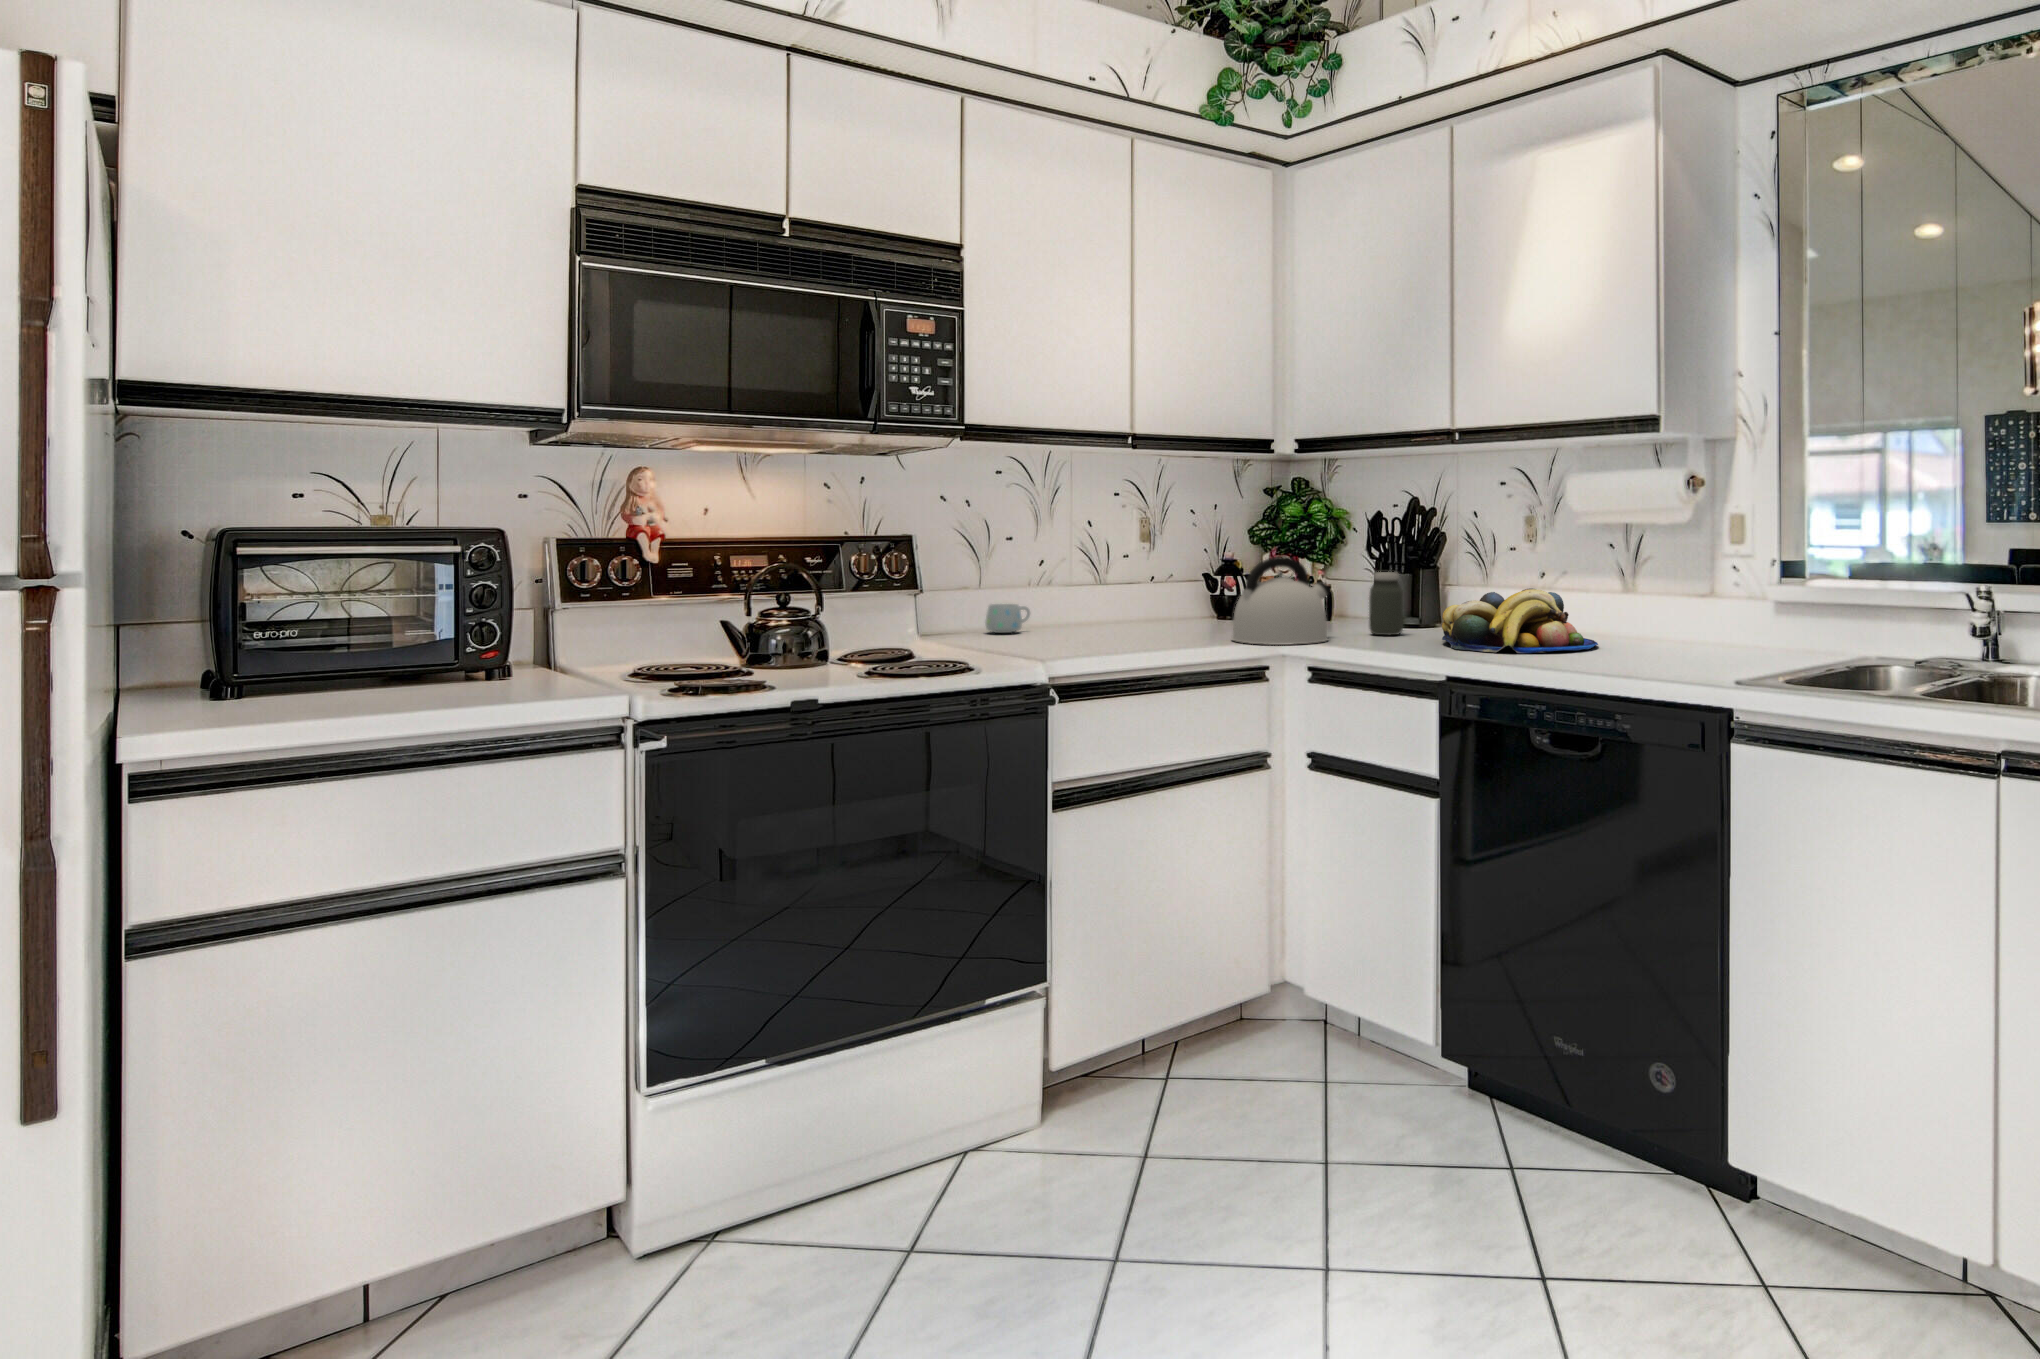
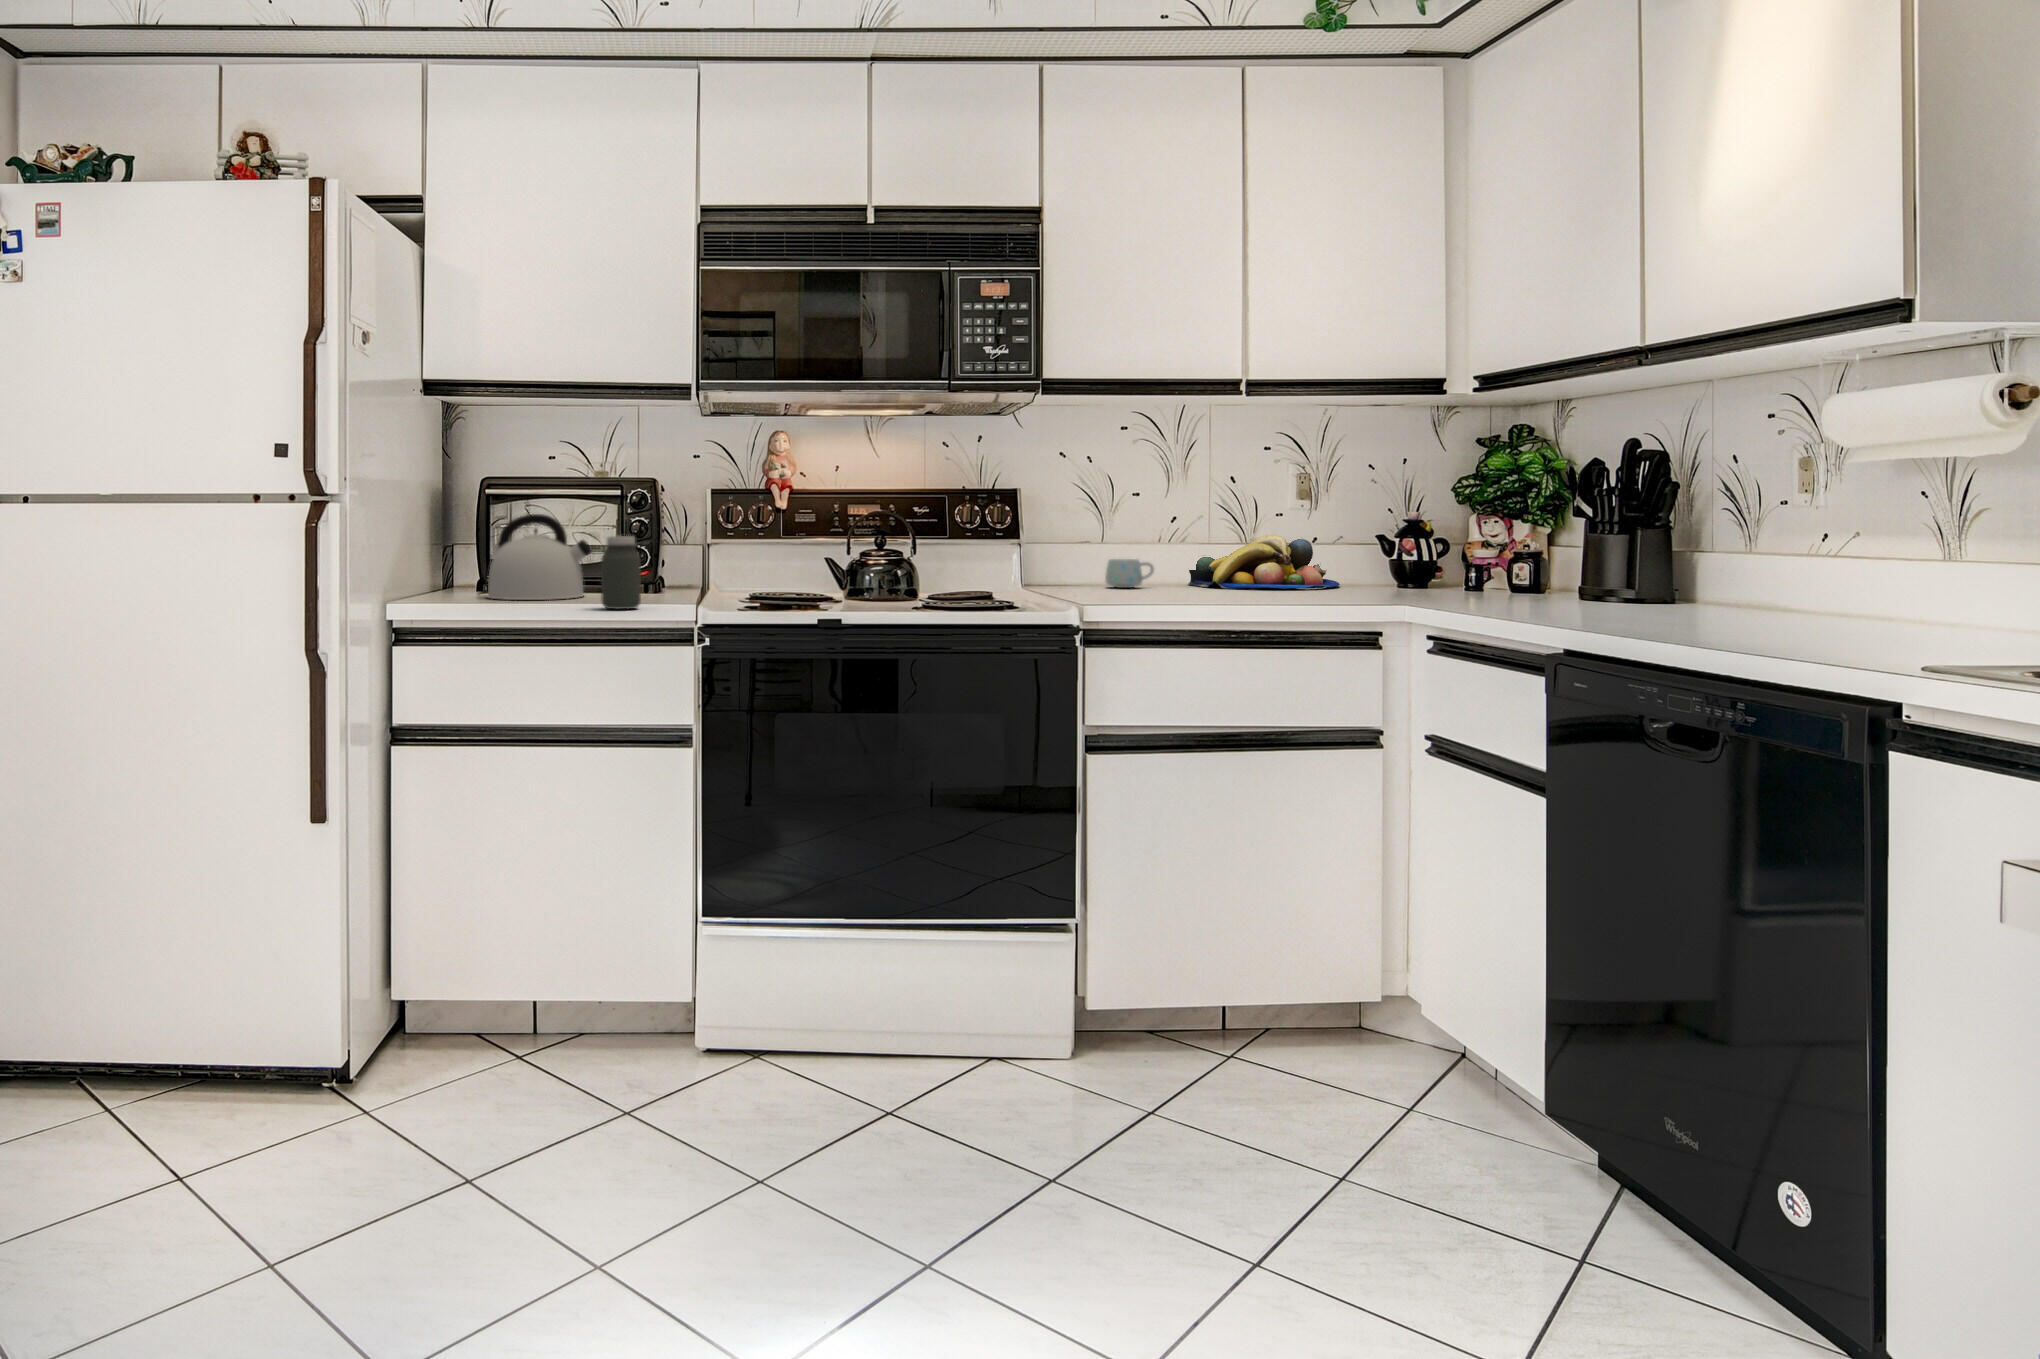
kettle: present [1232,557,1330,645] -> present [488,514,591,600]
jar: present [1369,572,1403,635] -> present [601,536,641,609]
fruit bowl: present [1442,588,1598,653] -> present [1188,535,1340,589]

